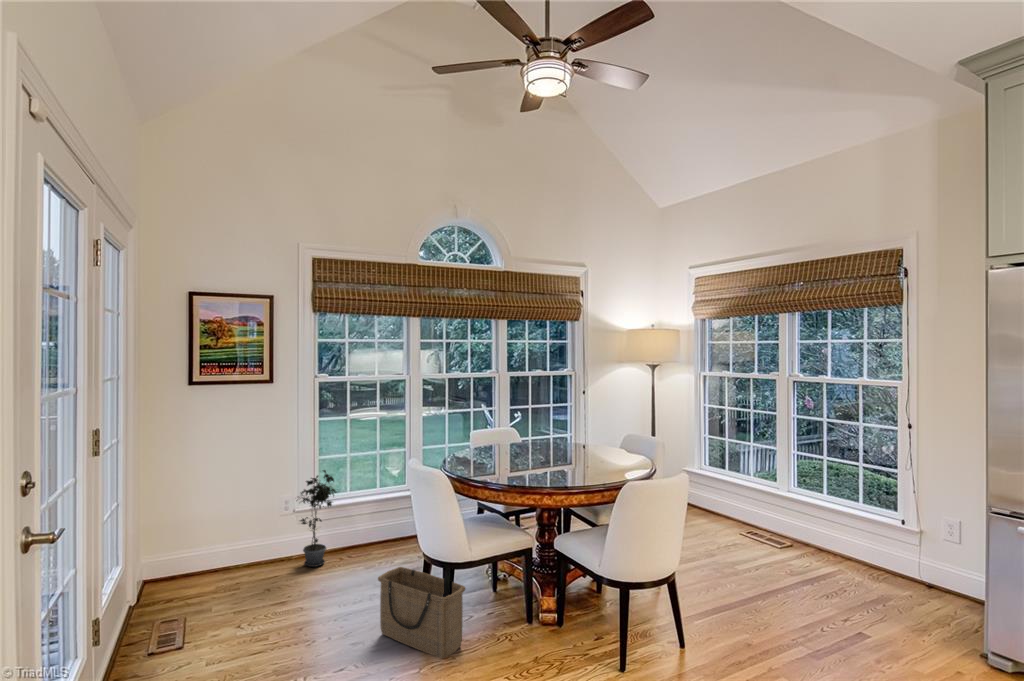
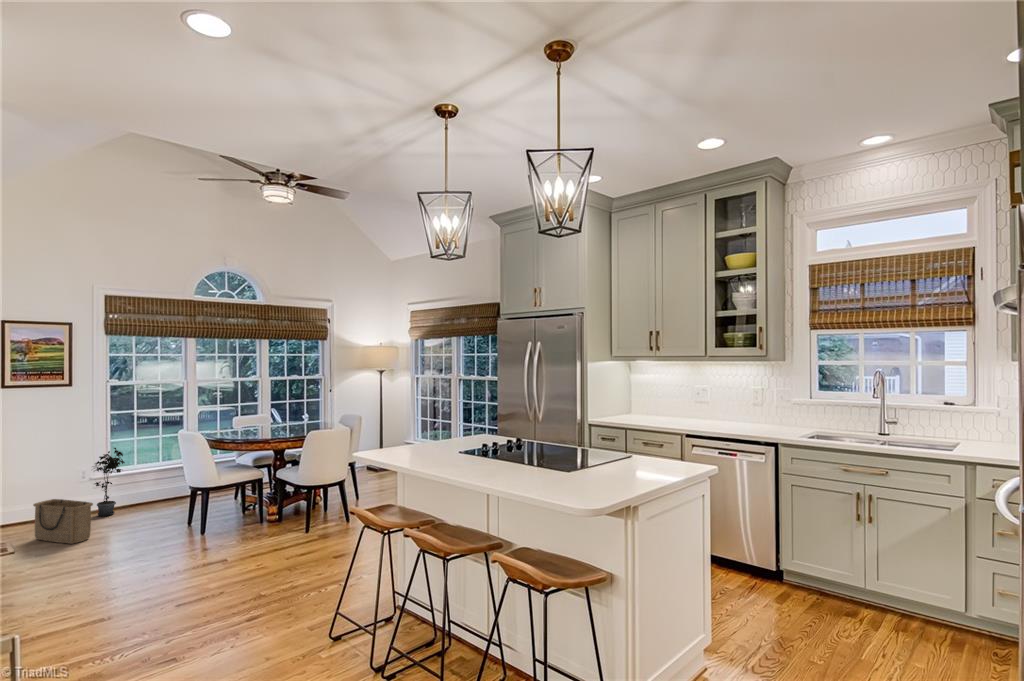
basket: present [378,567,465,658] -> present [33,499,93,544]

